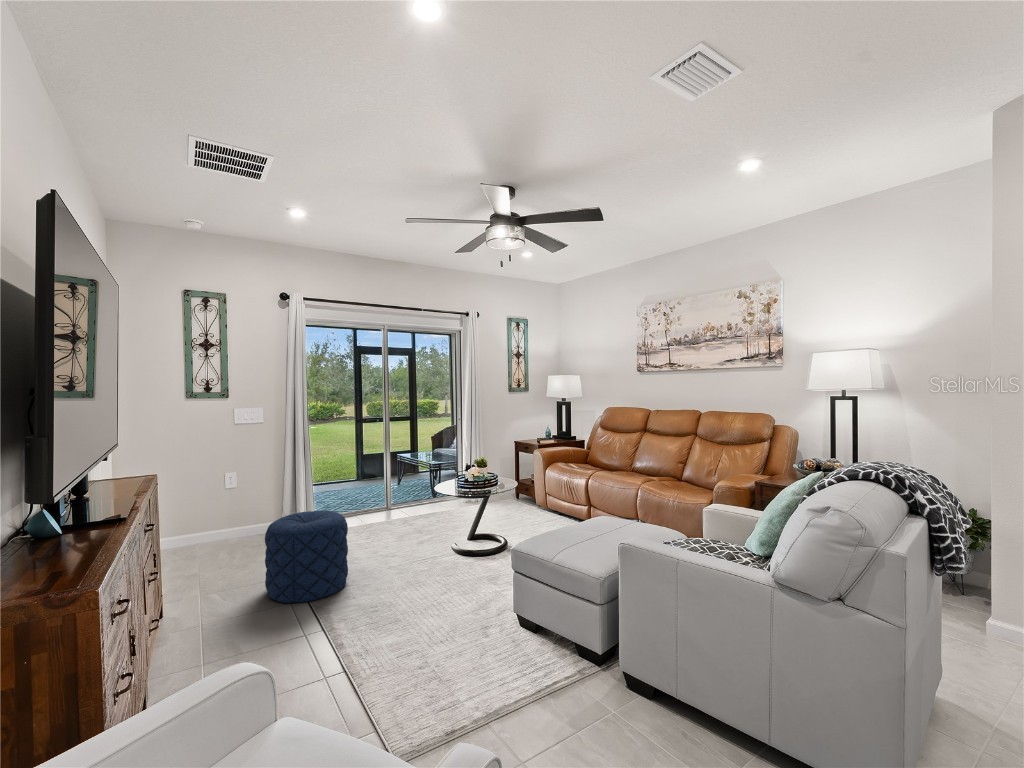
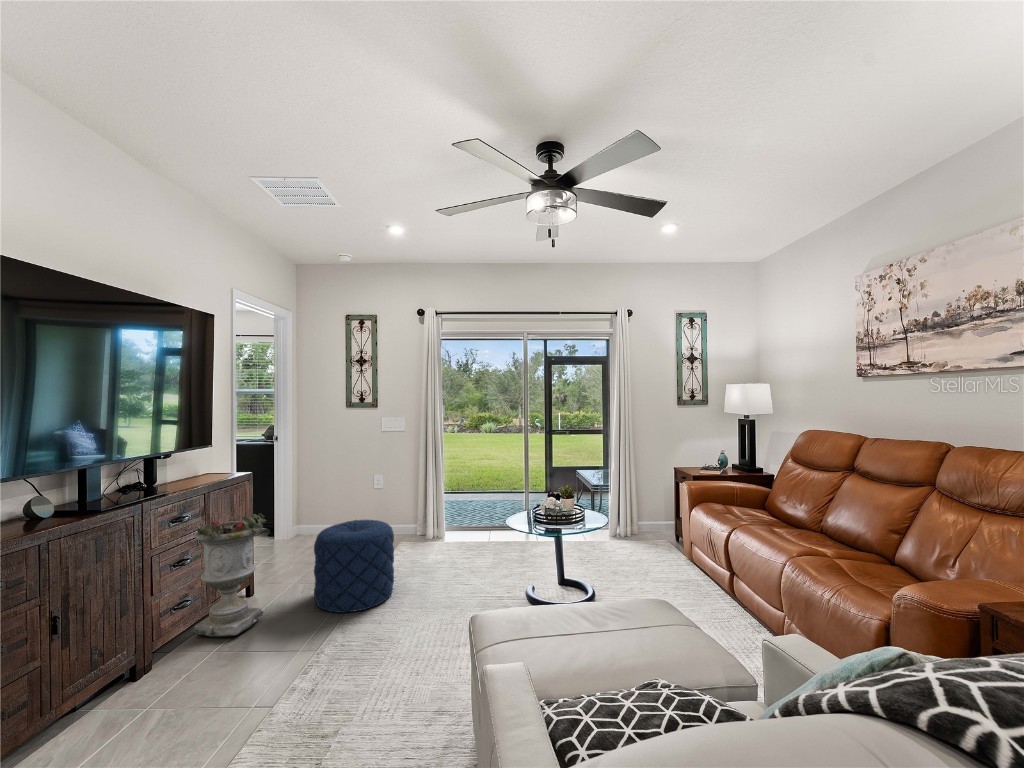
planter: none [165,513,244,654] -> present [193,514,266,637]

